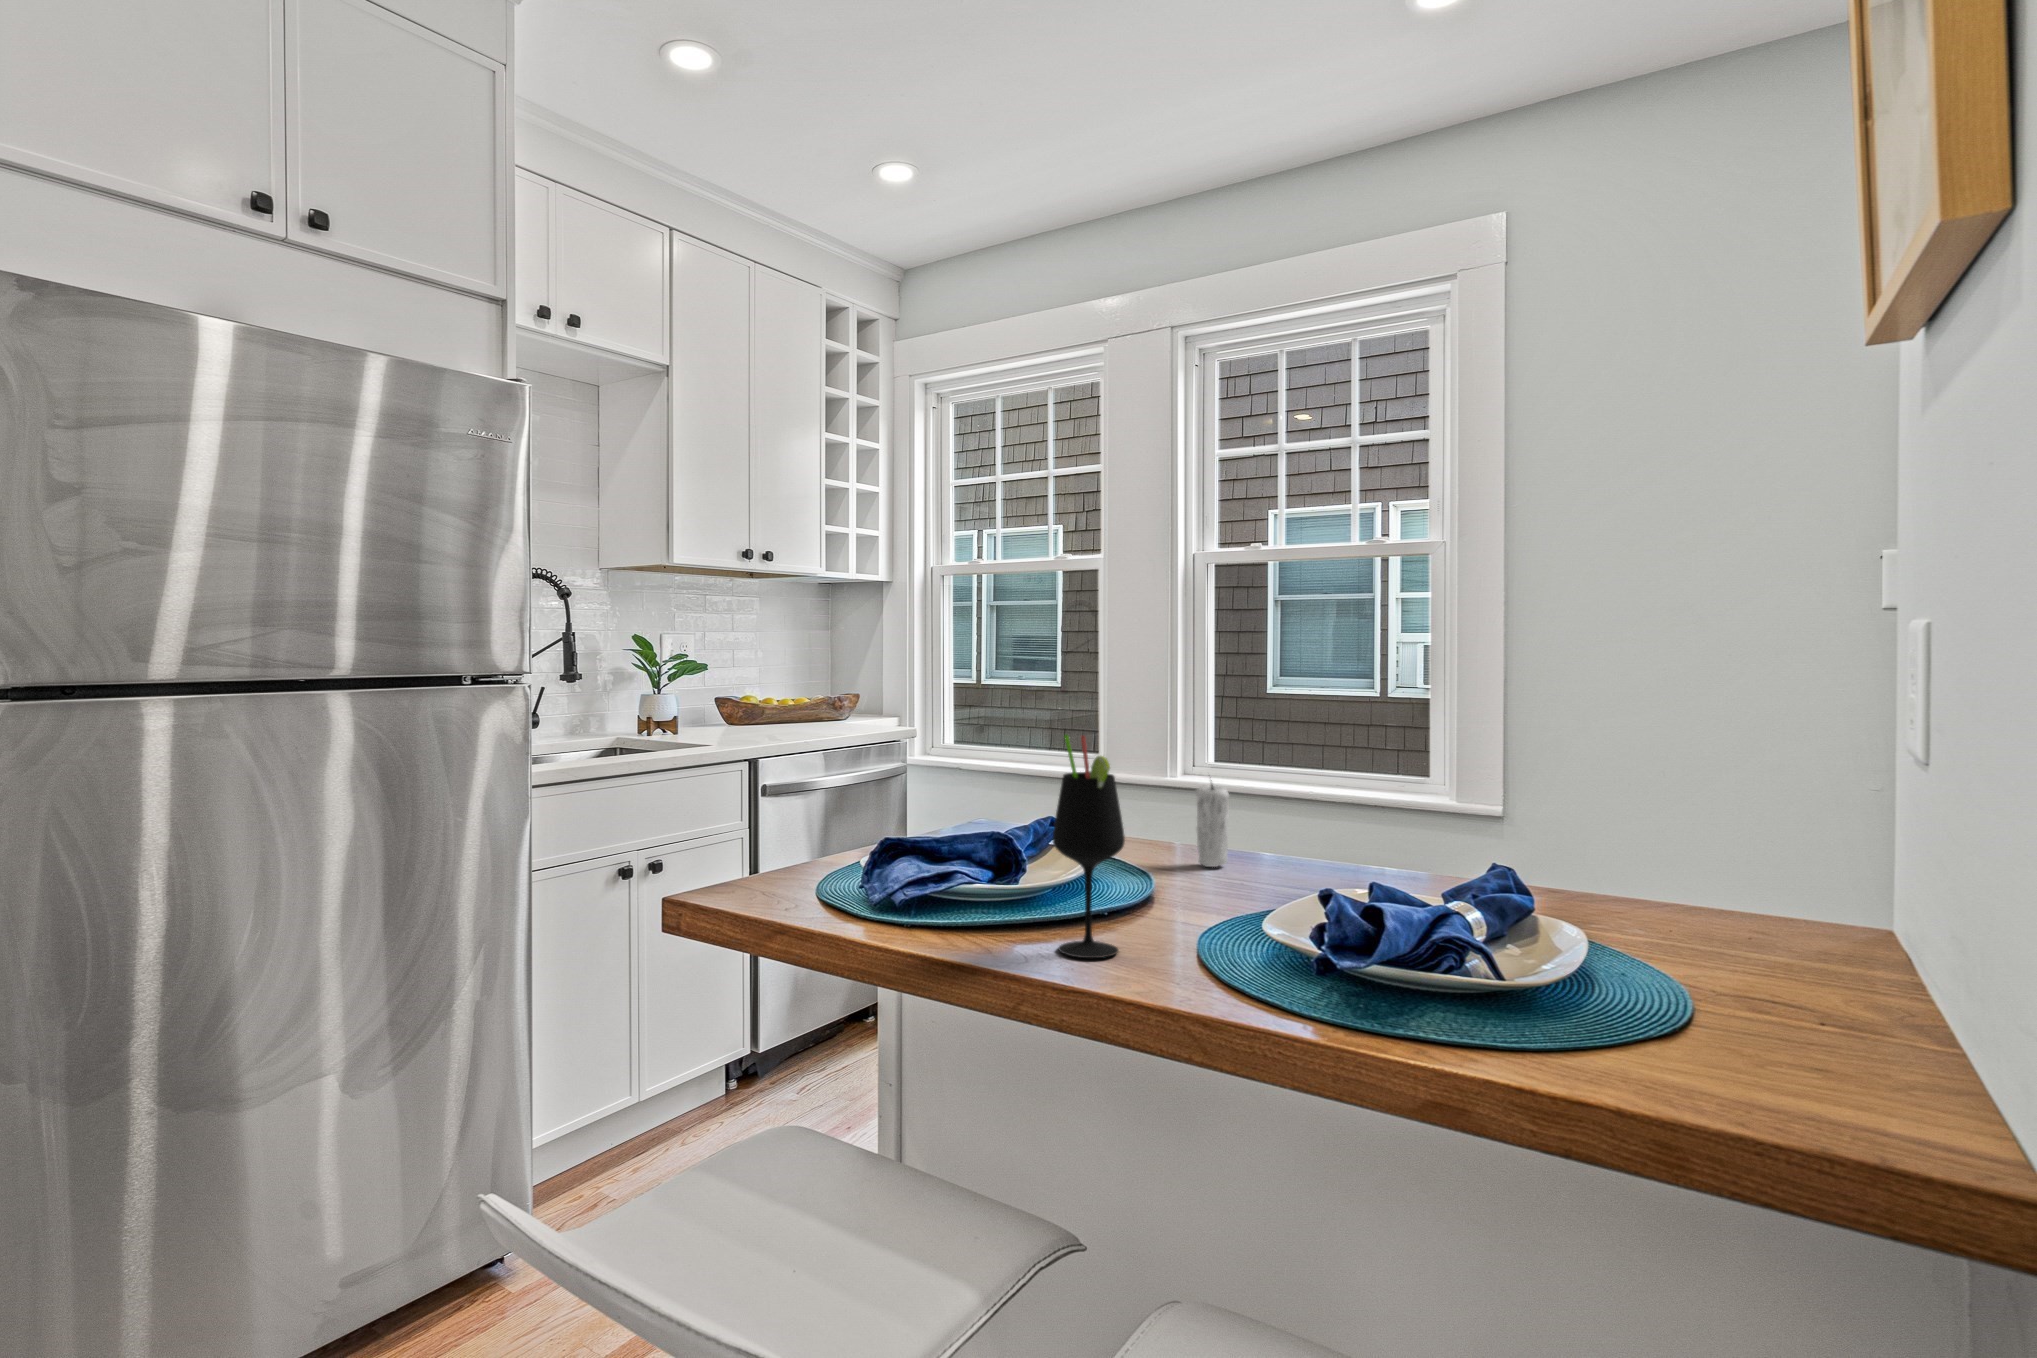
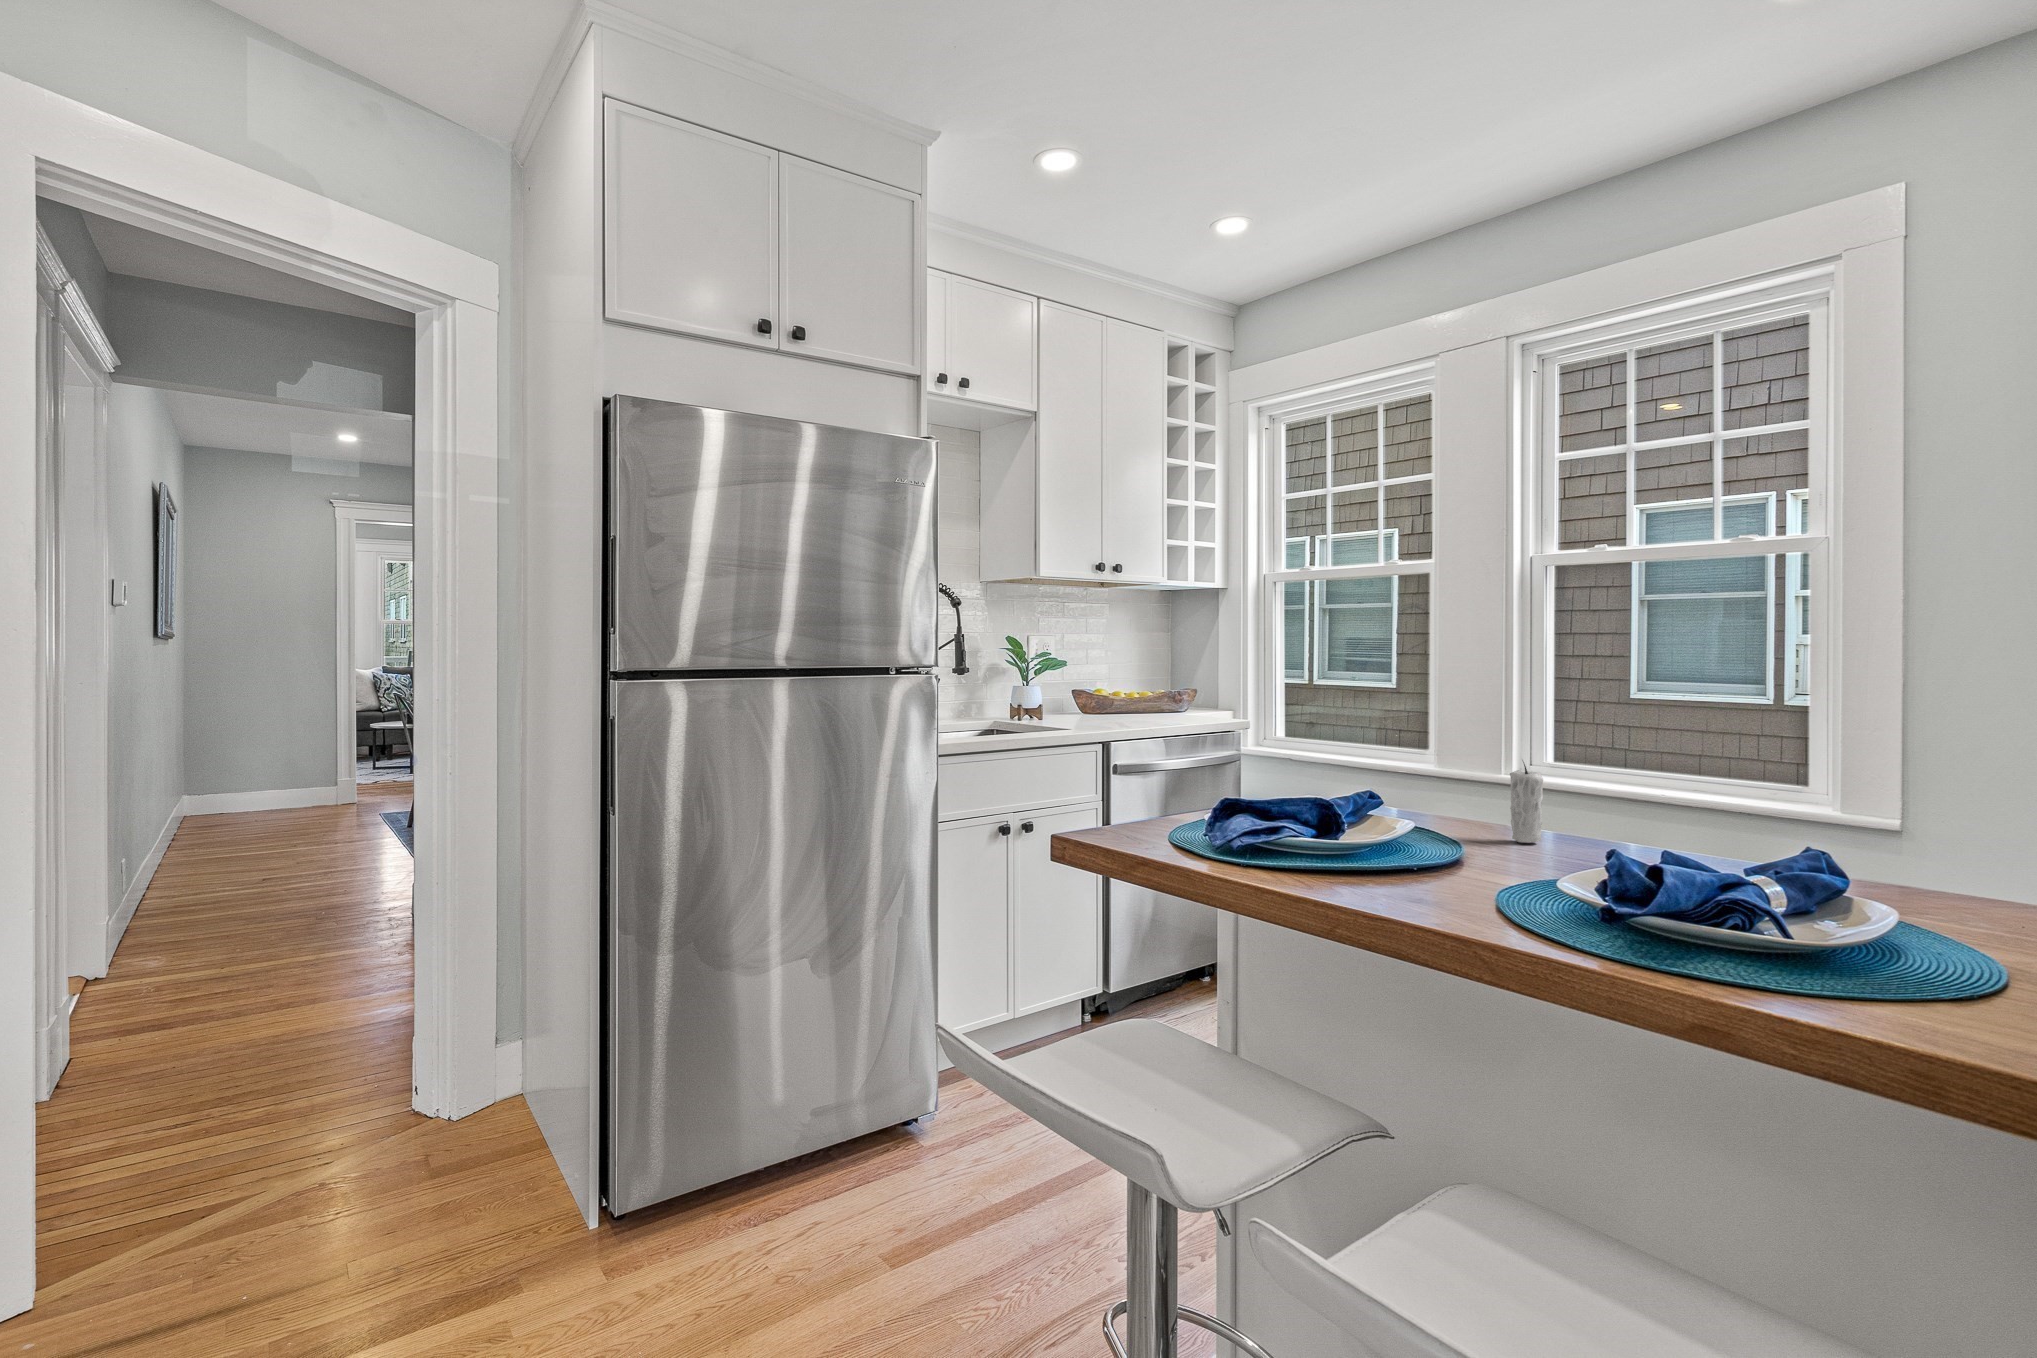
wine glass: present [1053,735,1125,958] -> none [1368,716,1430,899]

